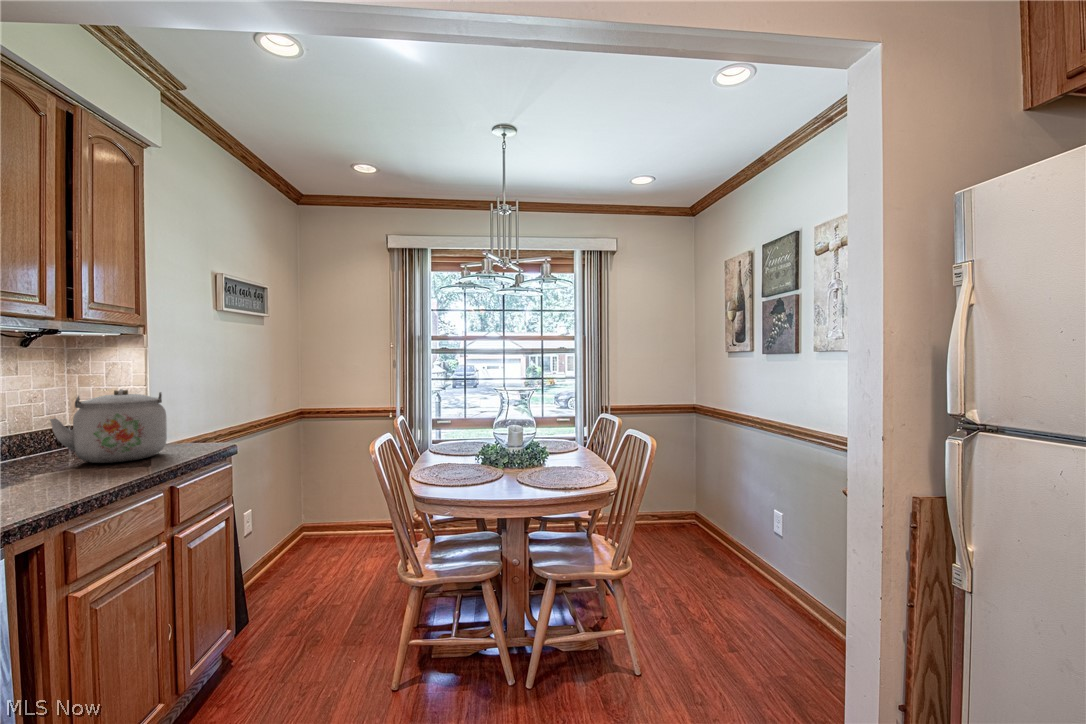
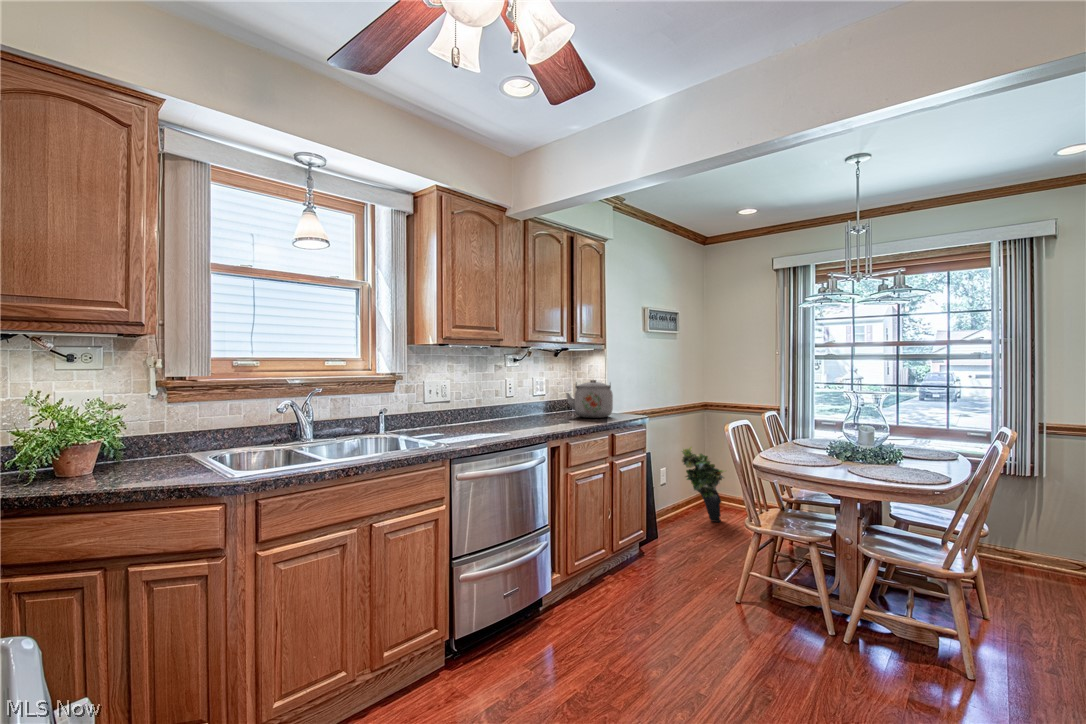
potted plant: none [277,470,341,565] -> present [682,447,726,522]

